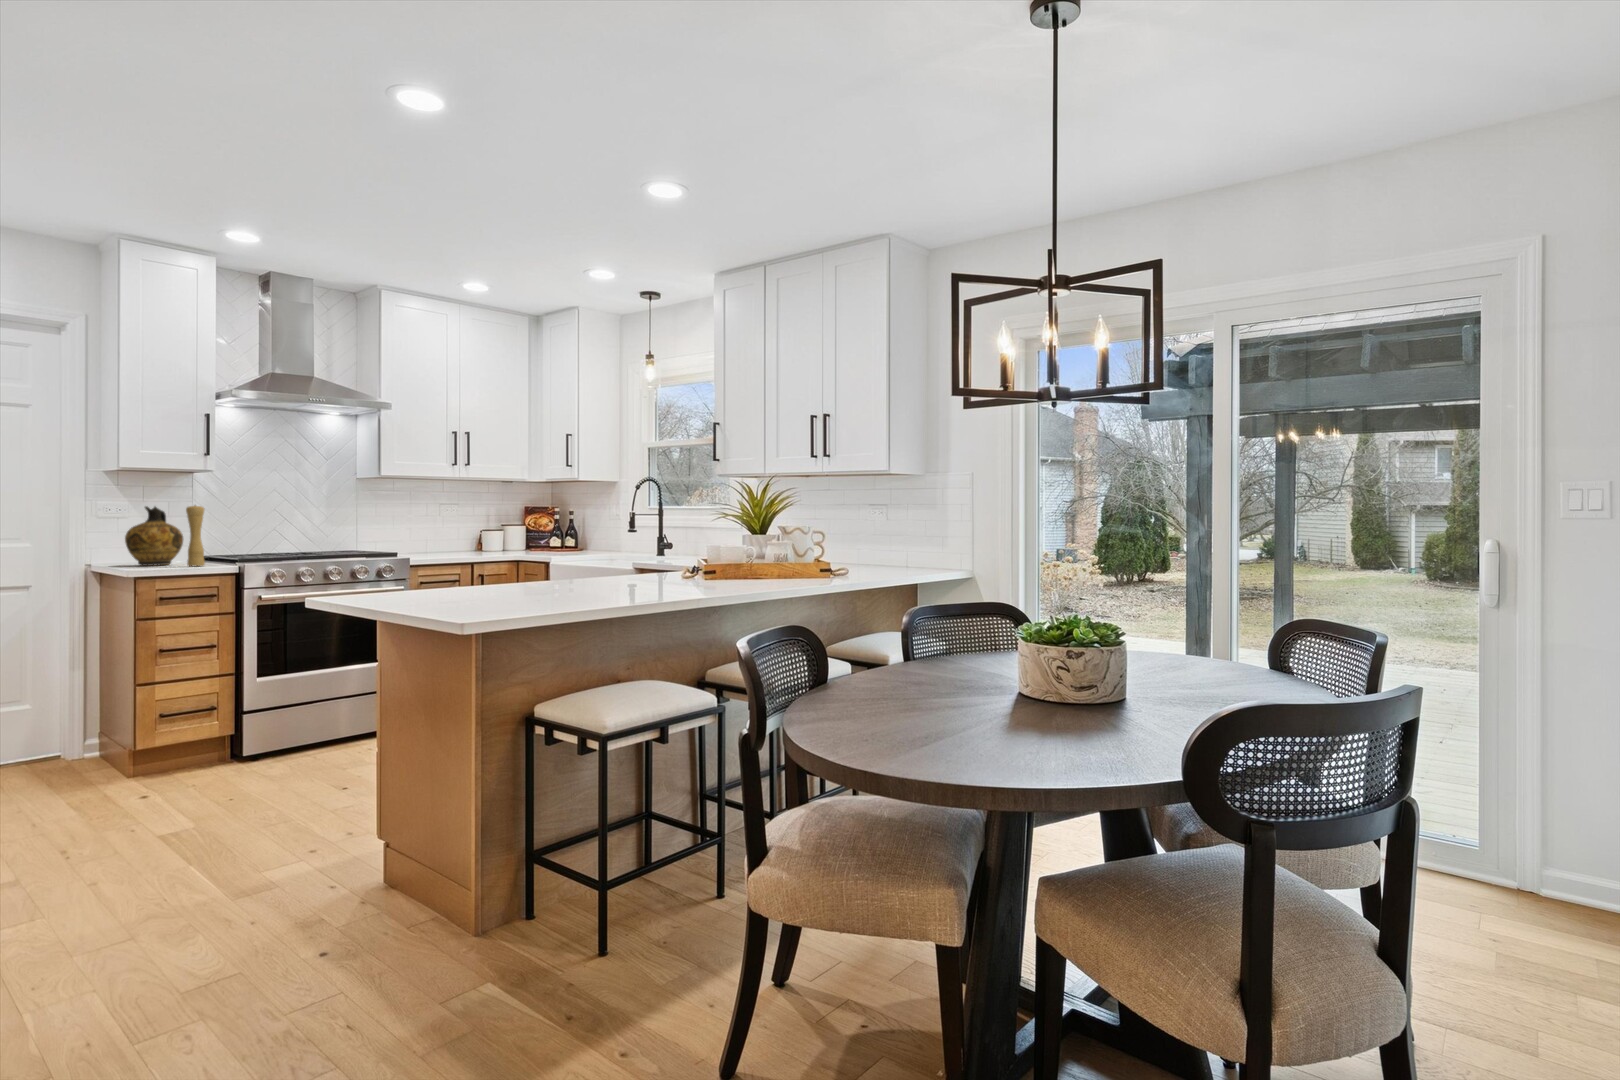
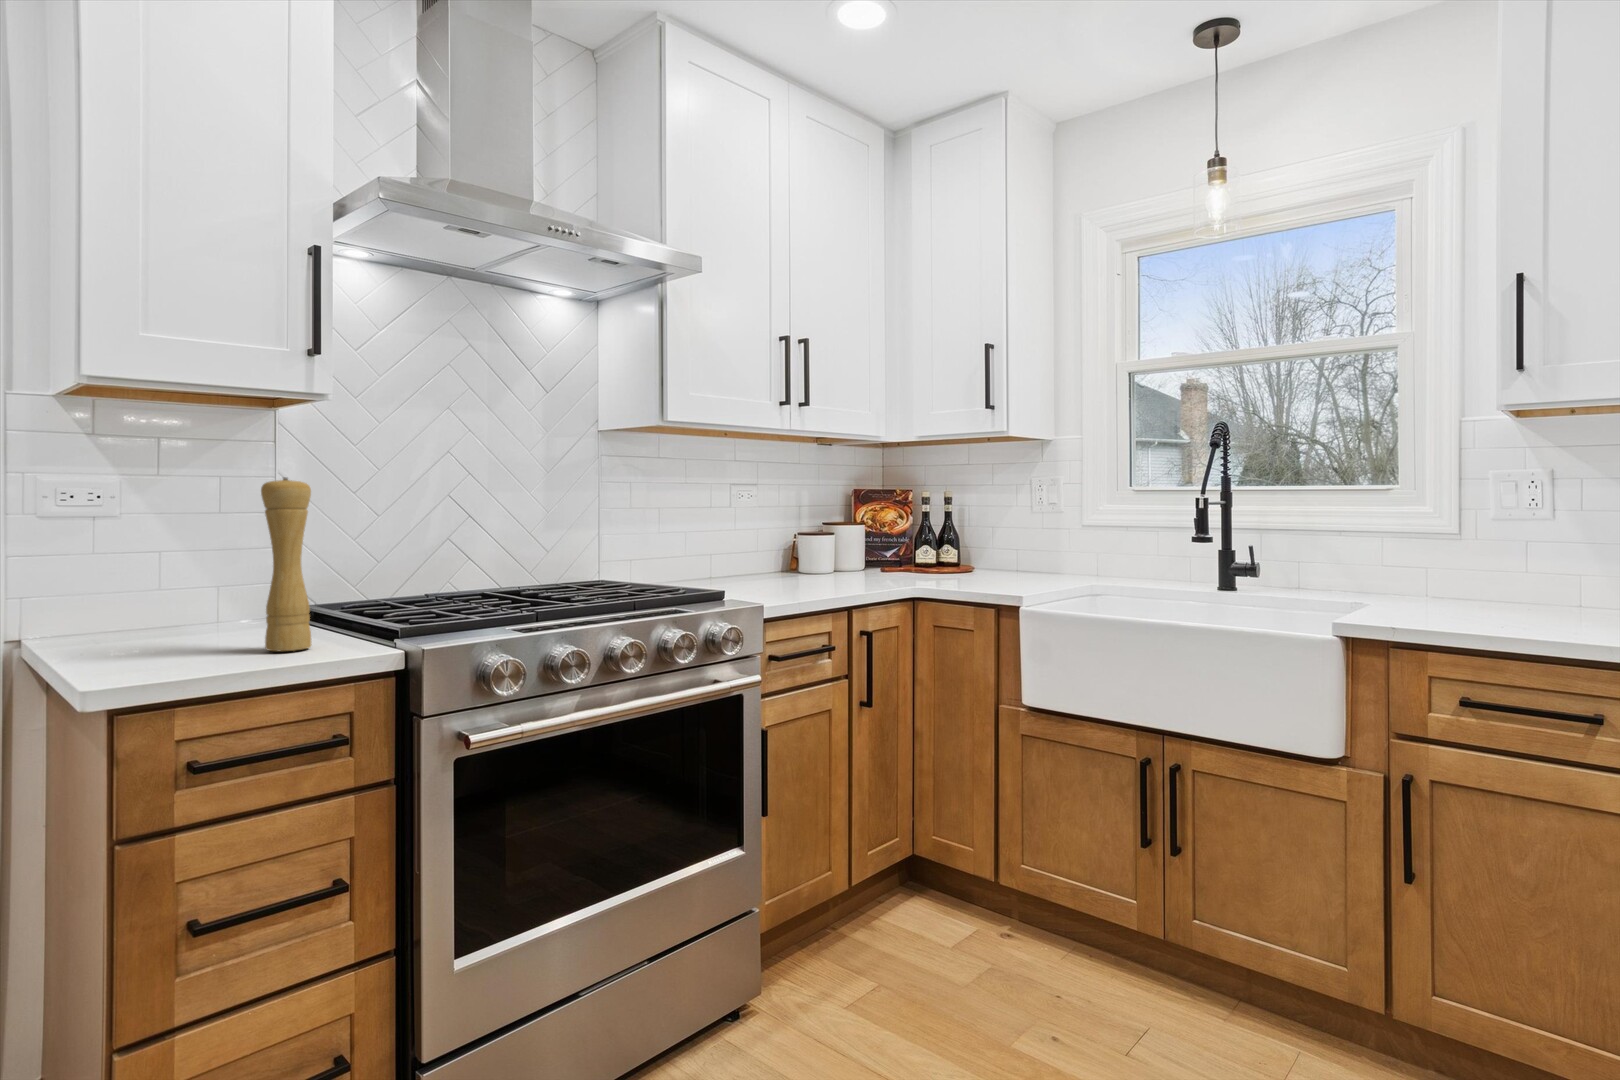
ceramic jug: present [125,506,183,566] -> none [98,480,250,640]

